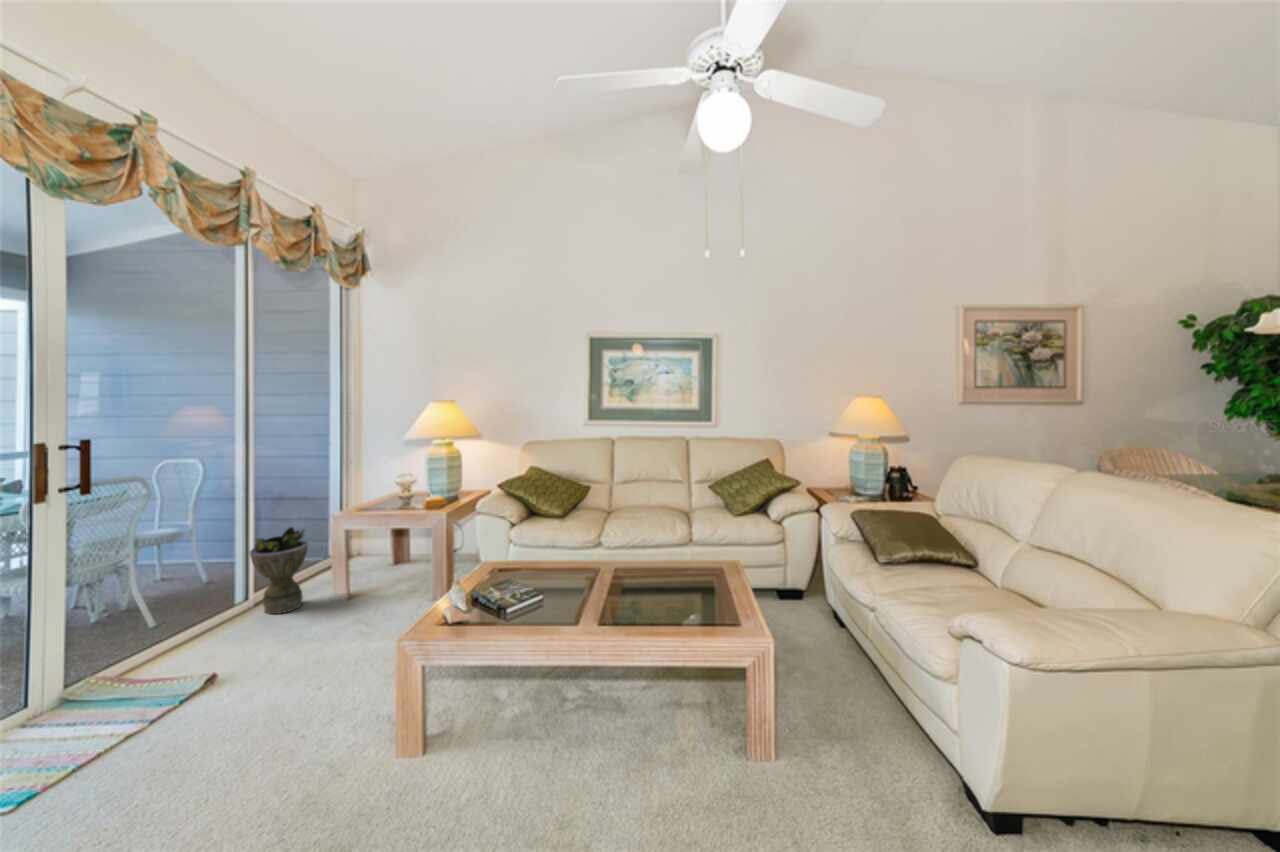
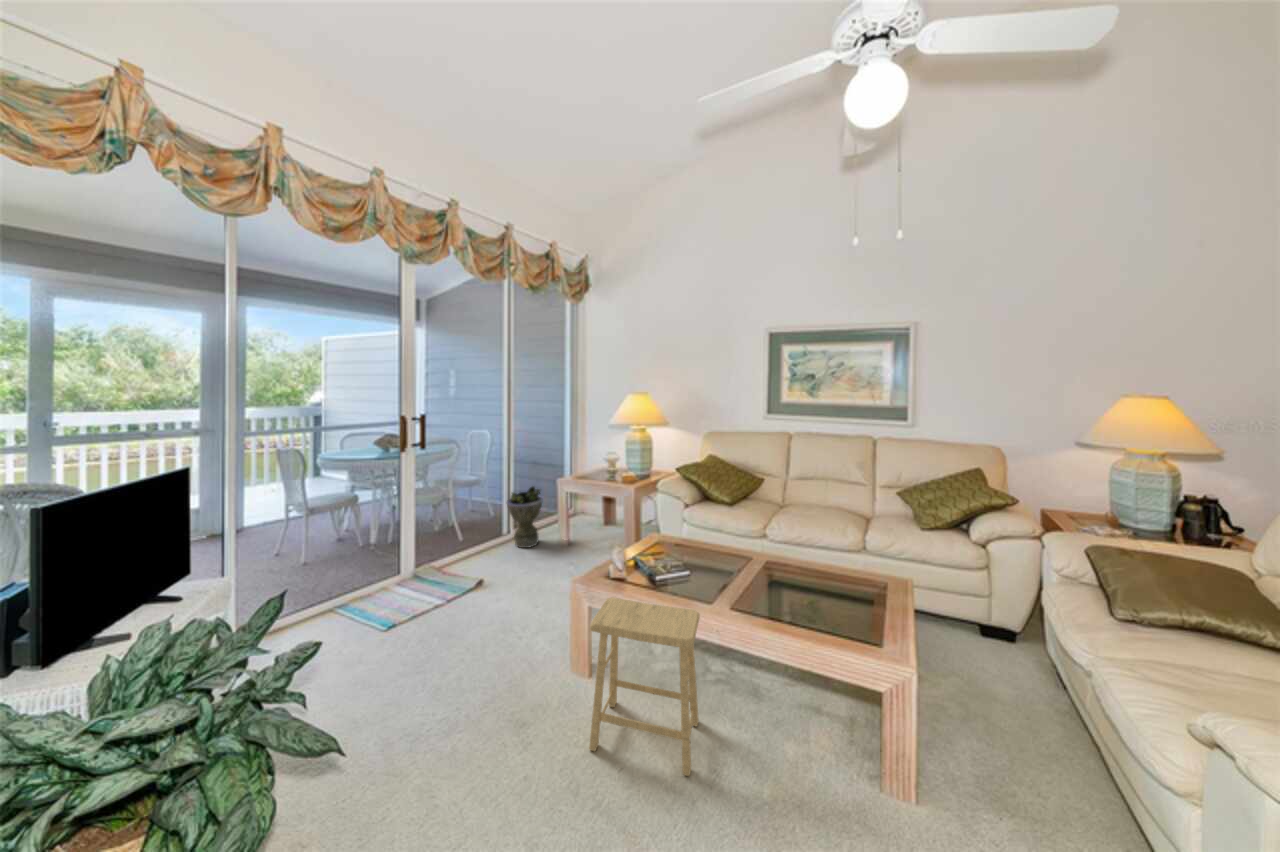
footstool: none [445,602,560,776] -> present [589,598,700,776]

